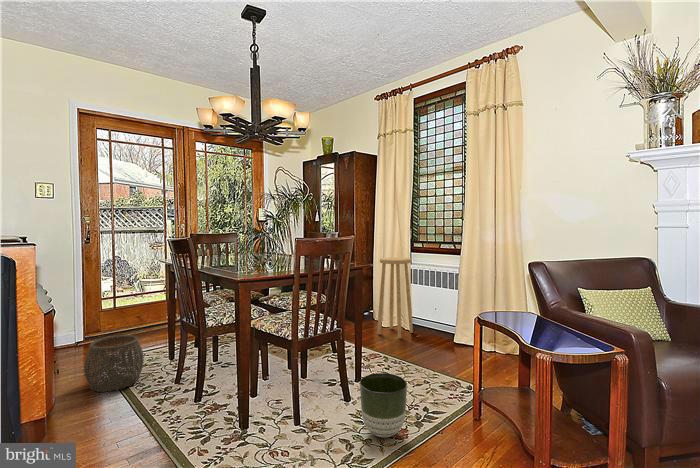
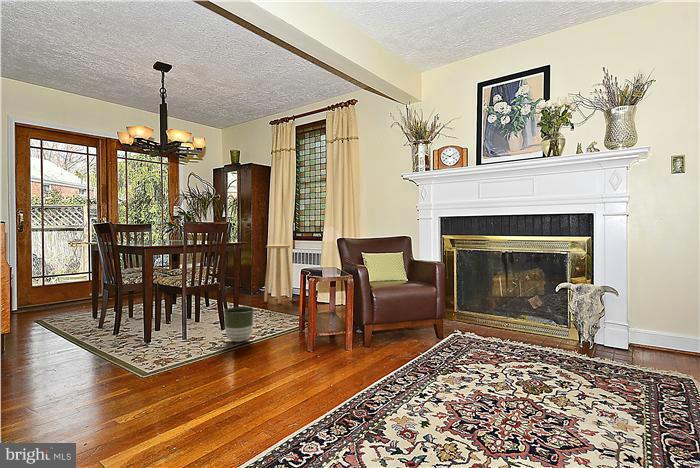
woven basket: present [84,335,144,392] -> none [27,296,74,333]

